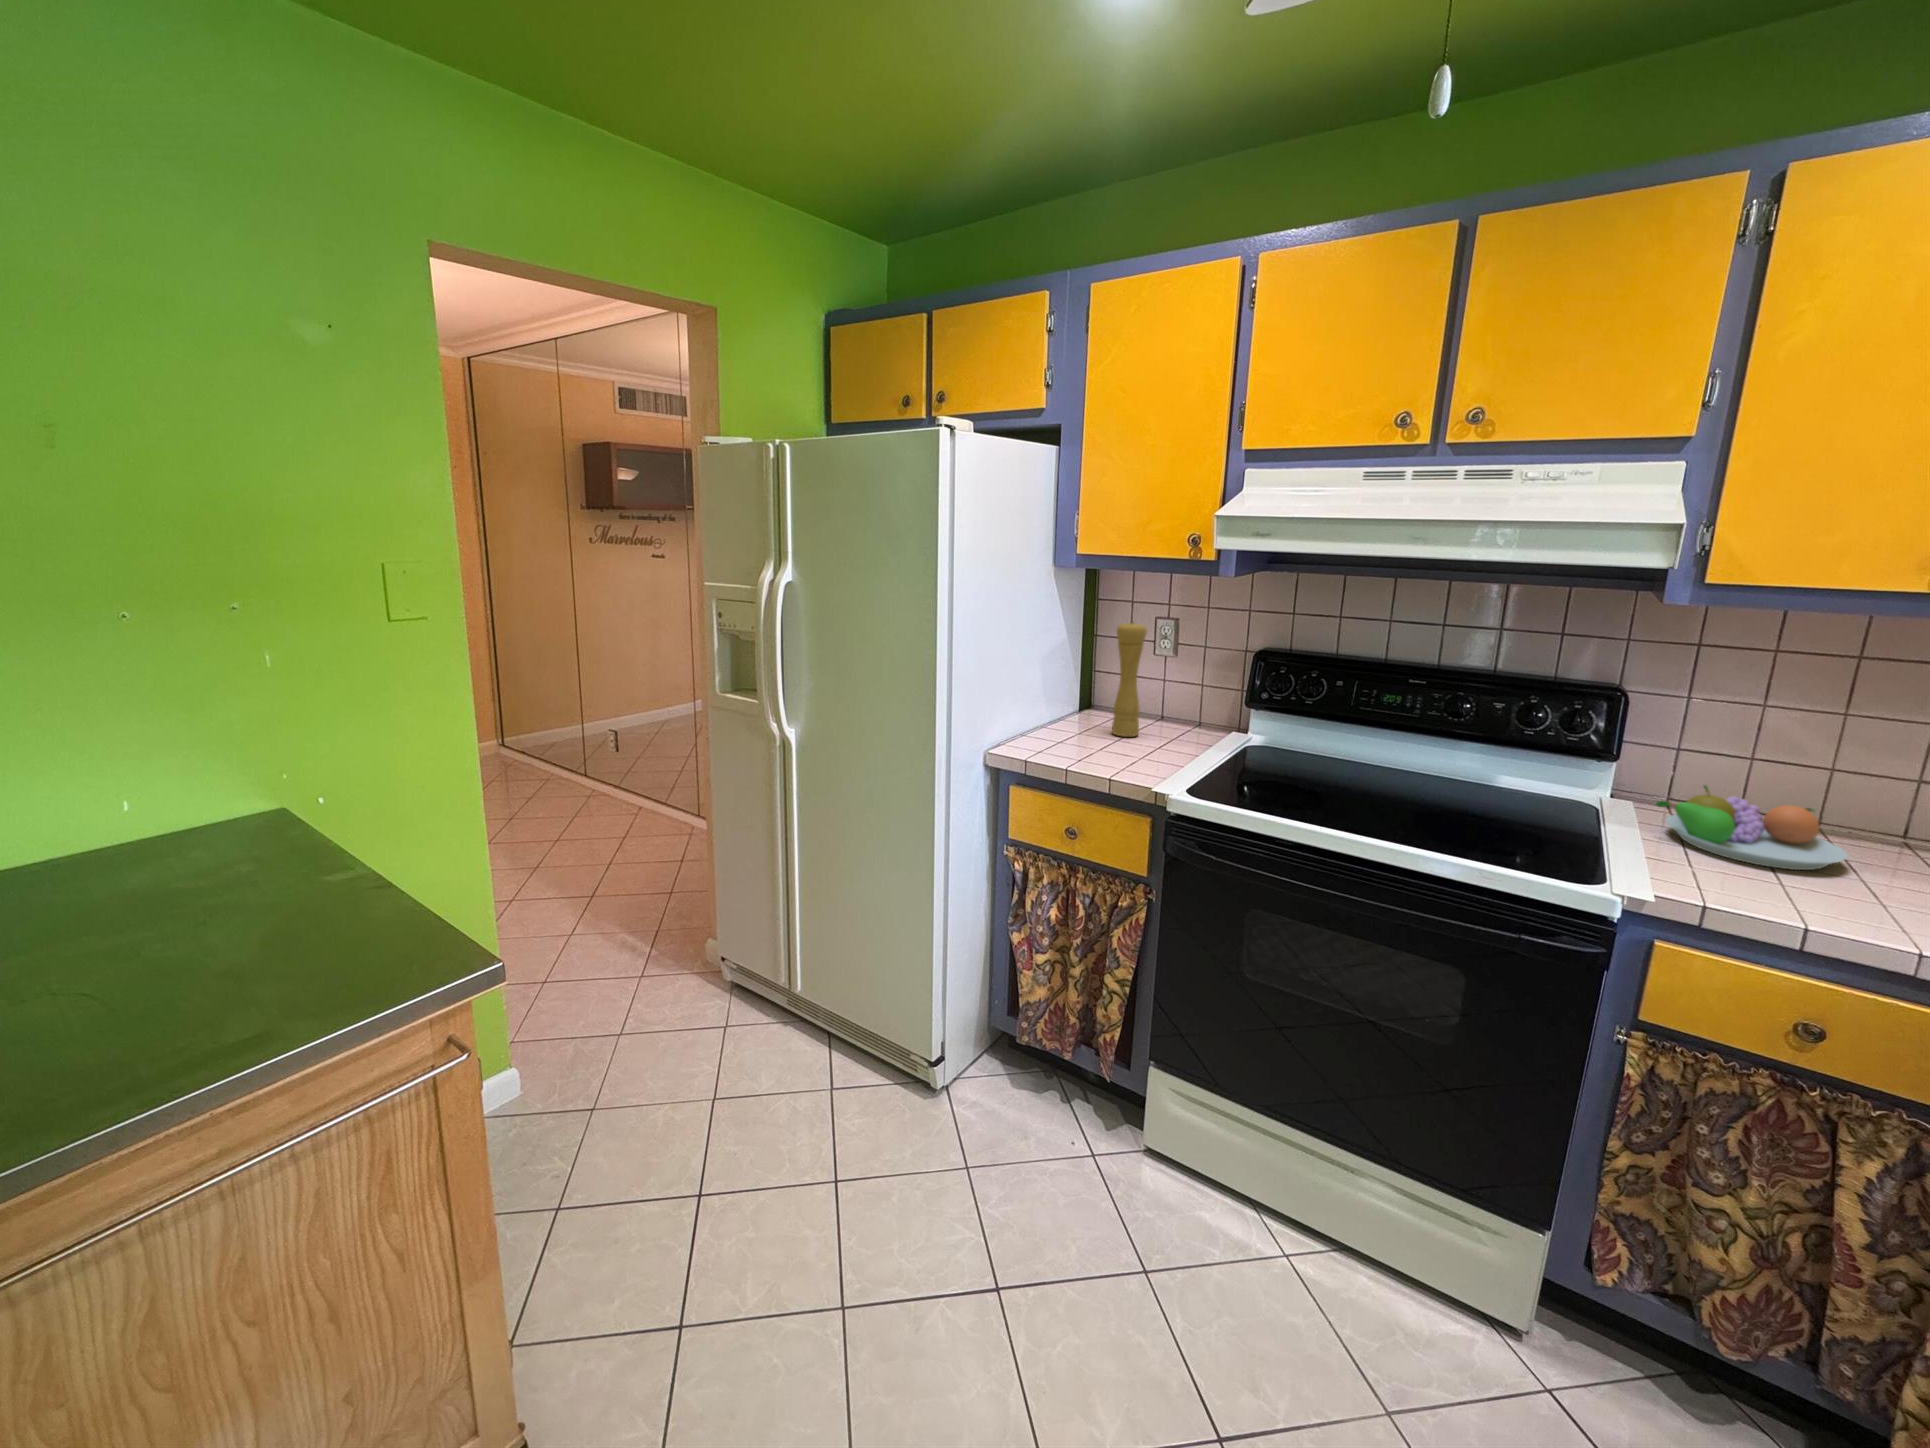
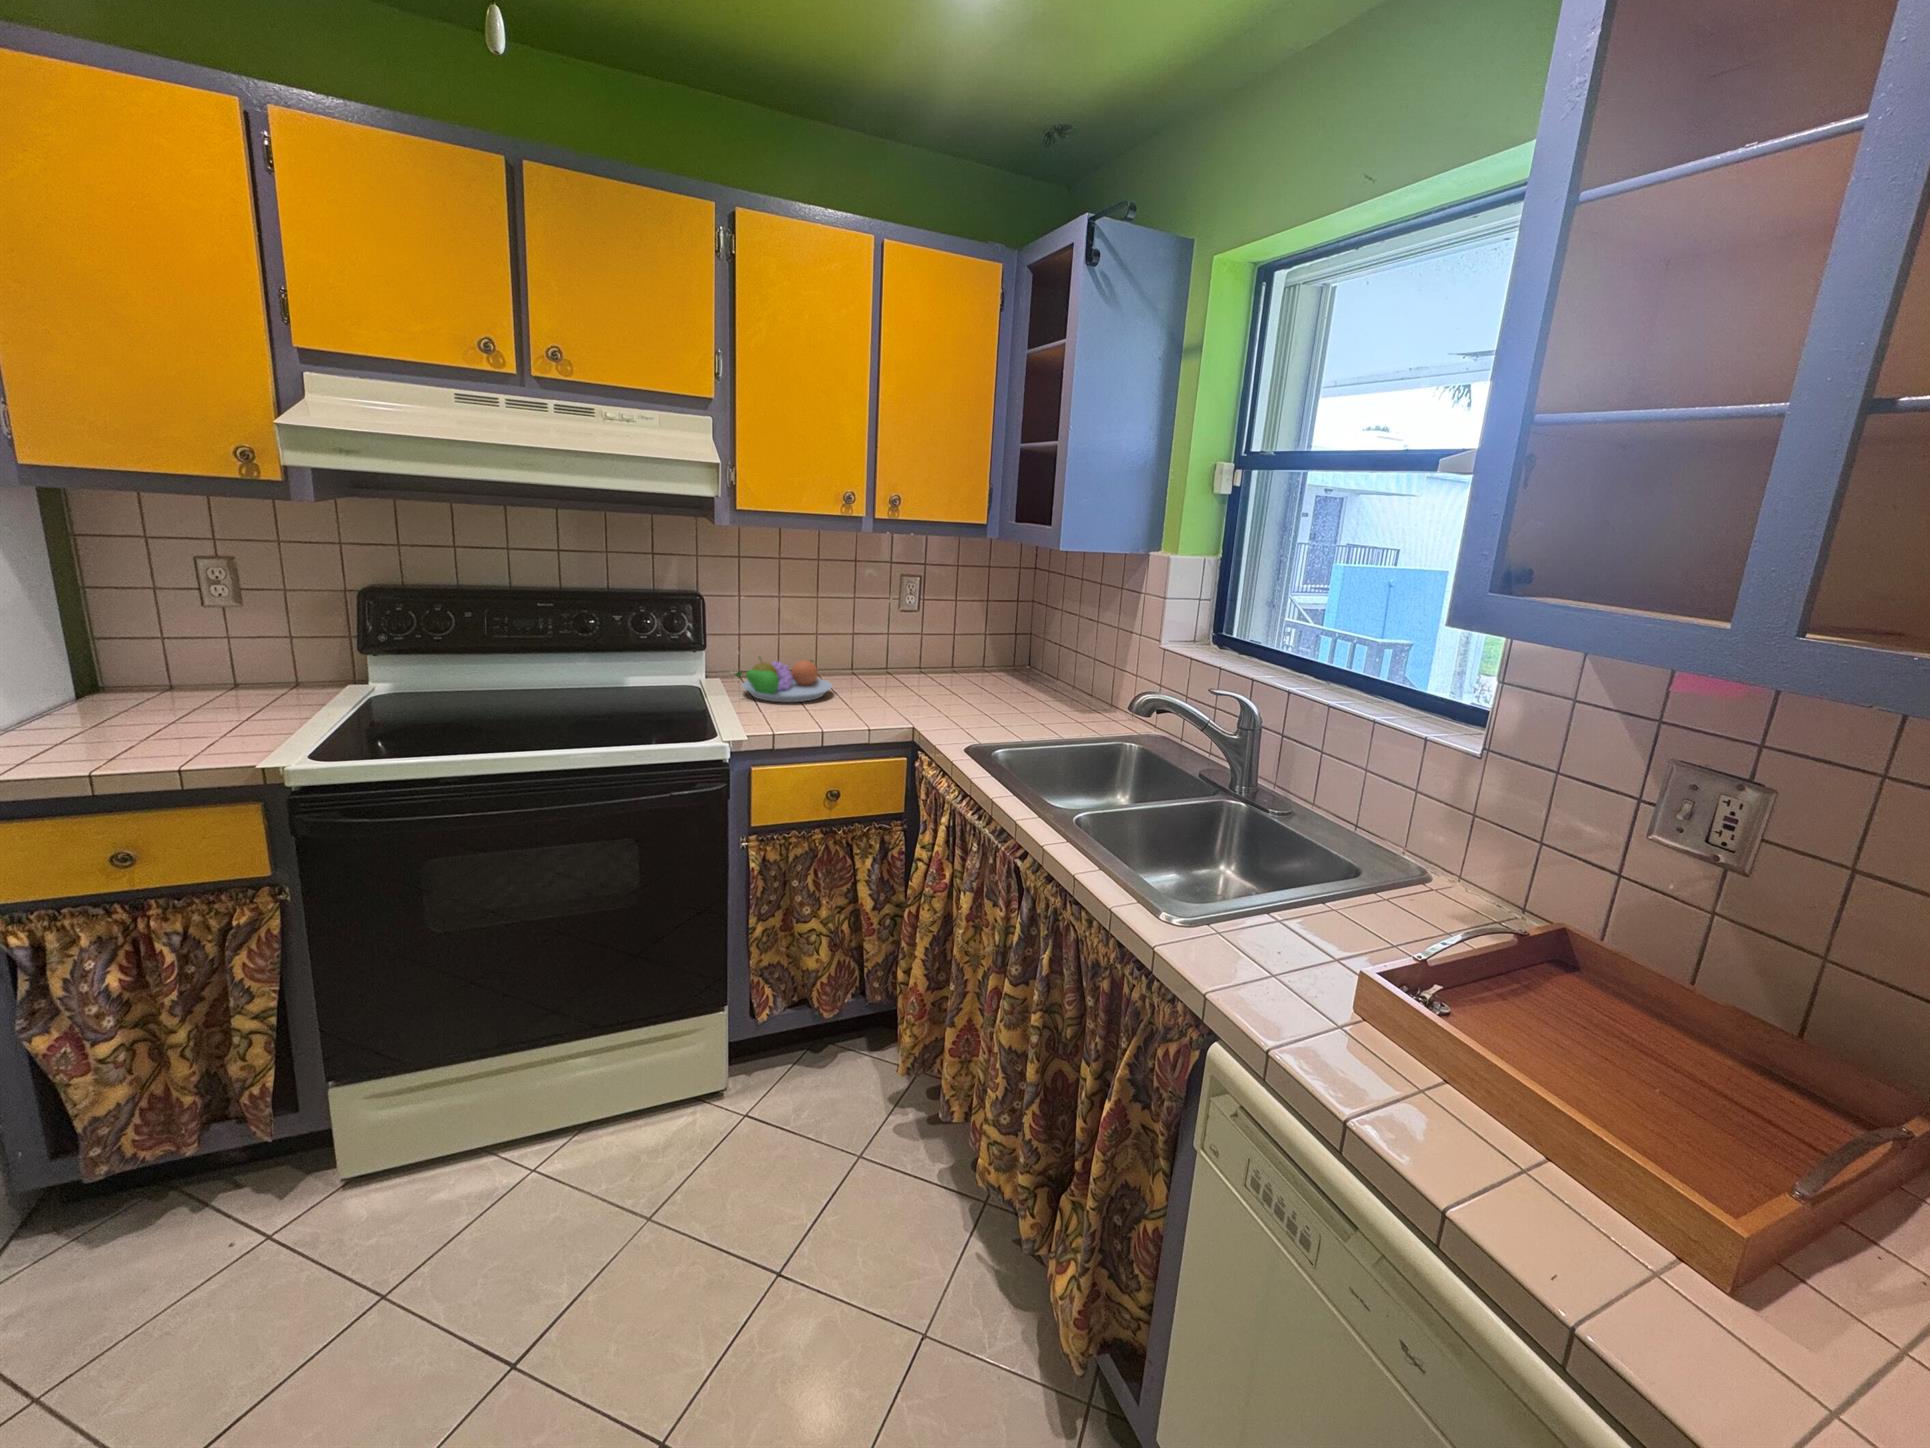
pepper mill: present [1112,622,1147,737] -> none [129,562,205,717]

